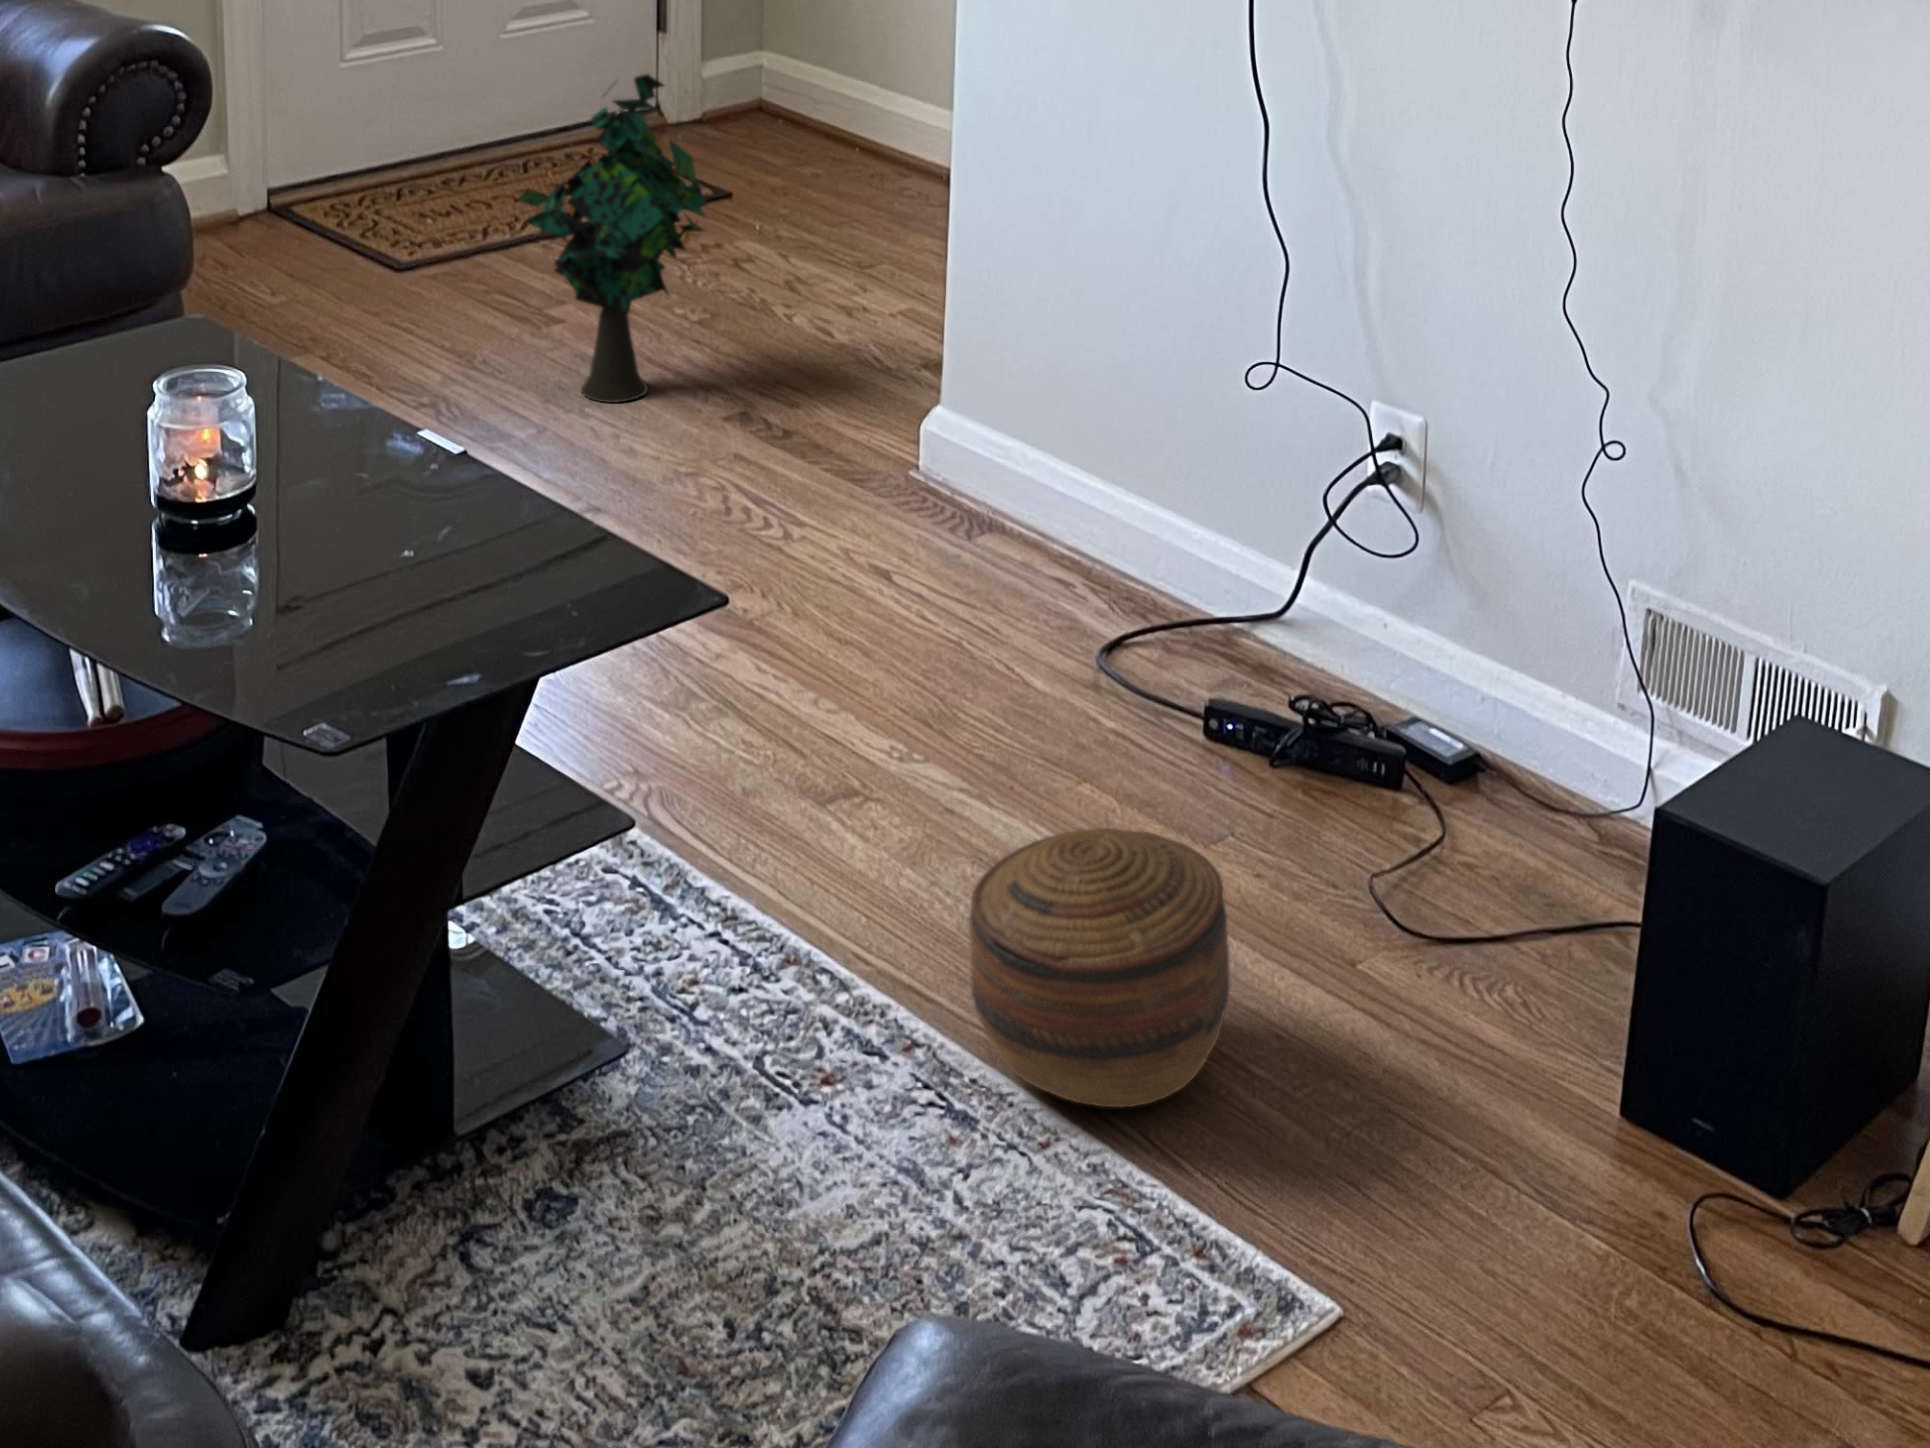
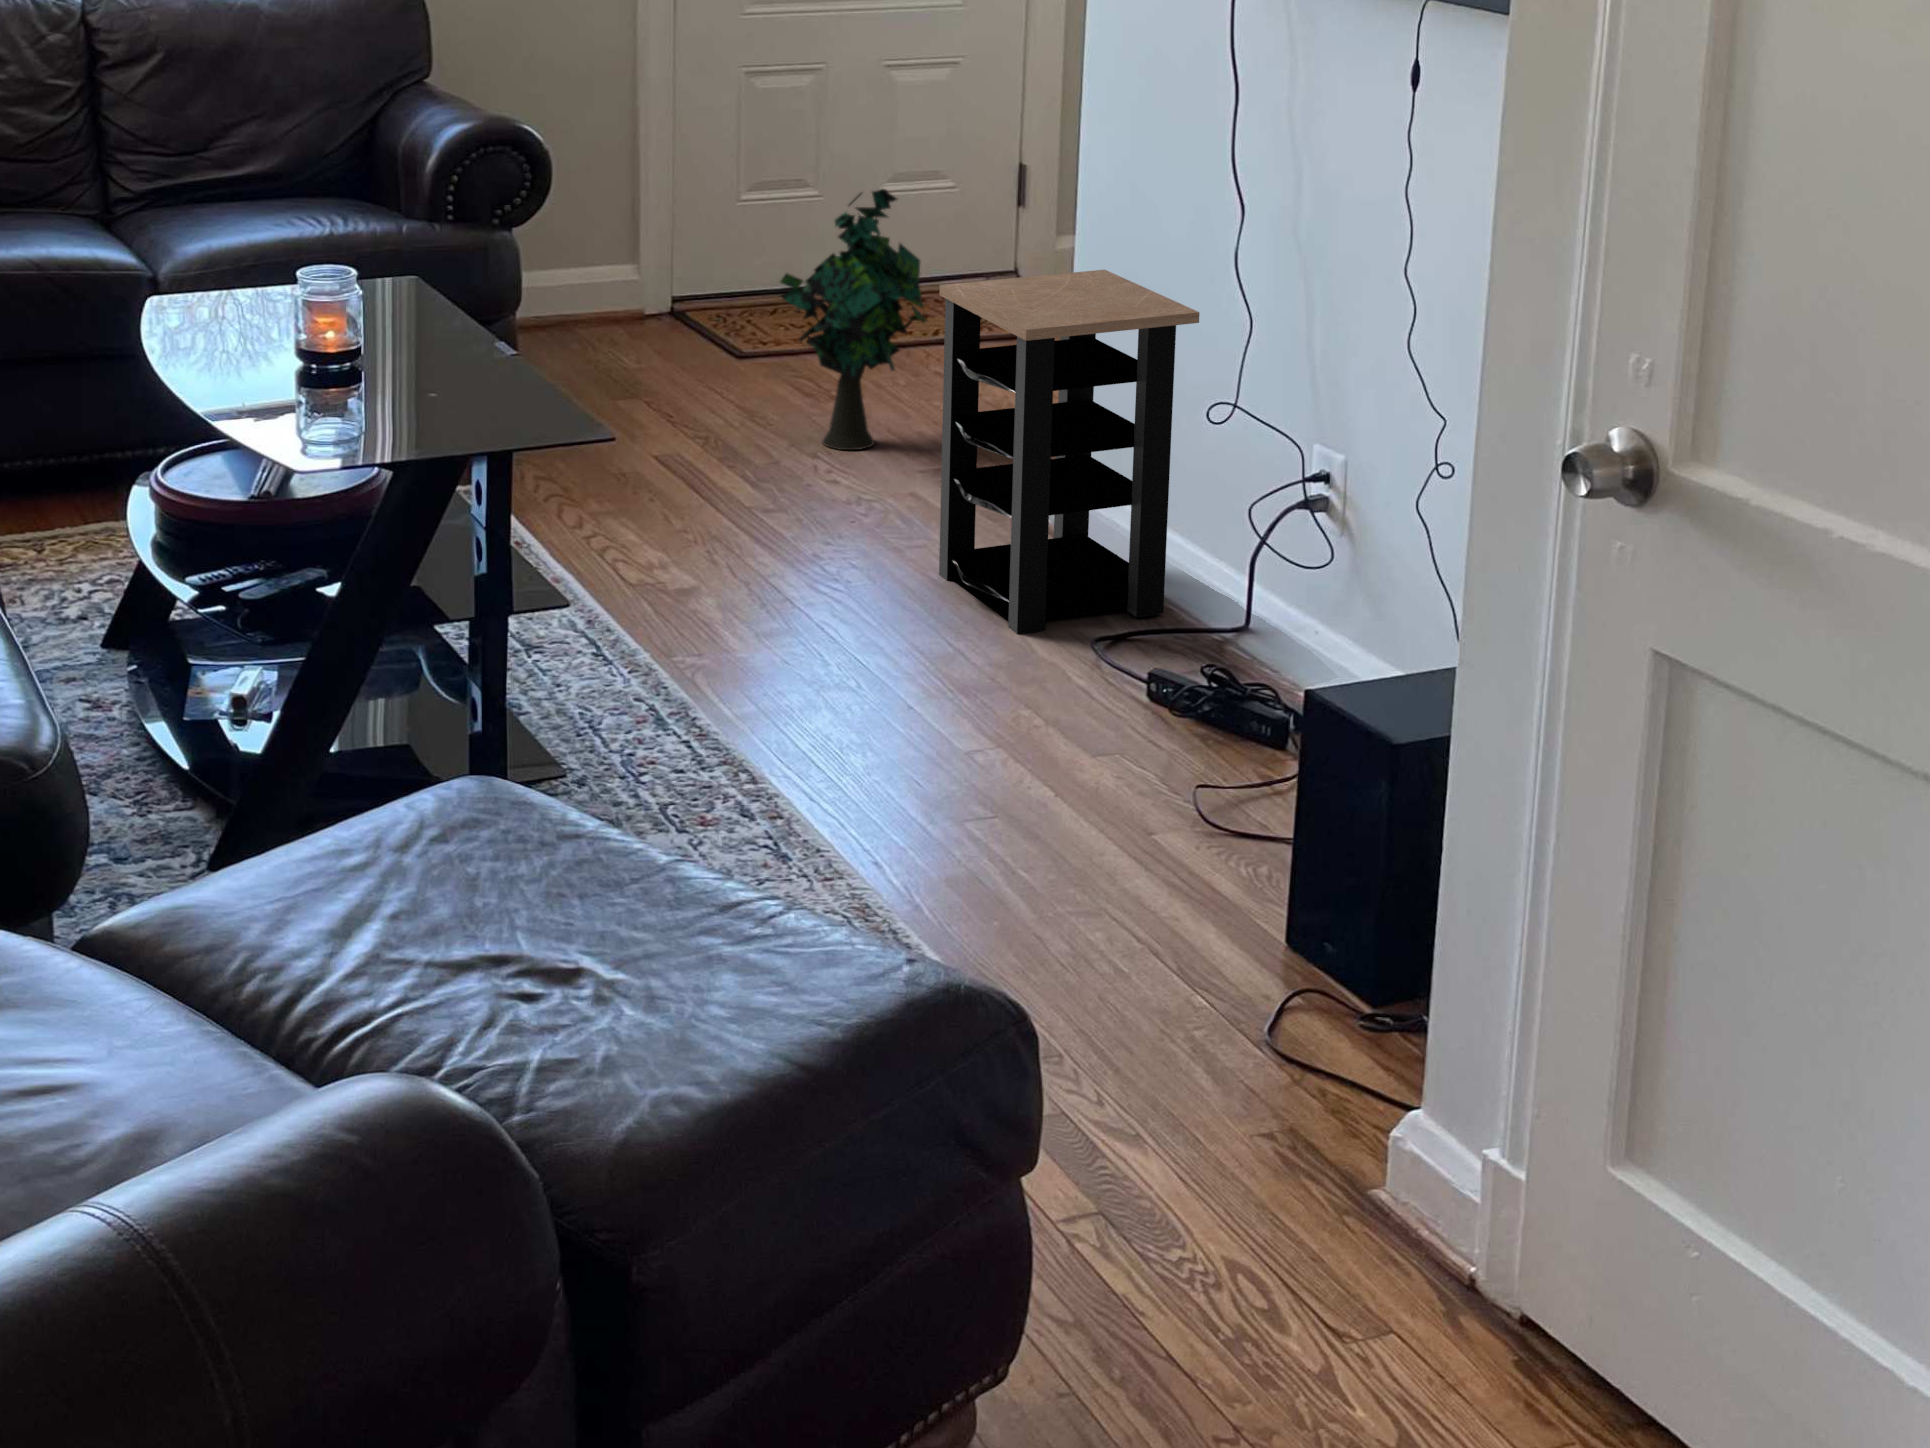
side table: none [846,180,1182,664] -> present [939,270,1200,634]
basket: present [969,828,1230,1107] -> none [807,671,1001,867]

